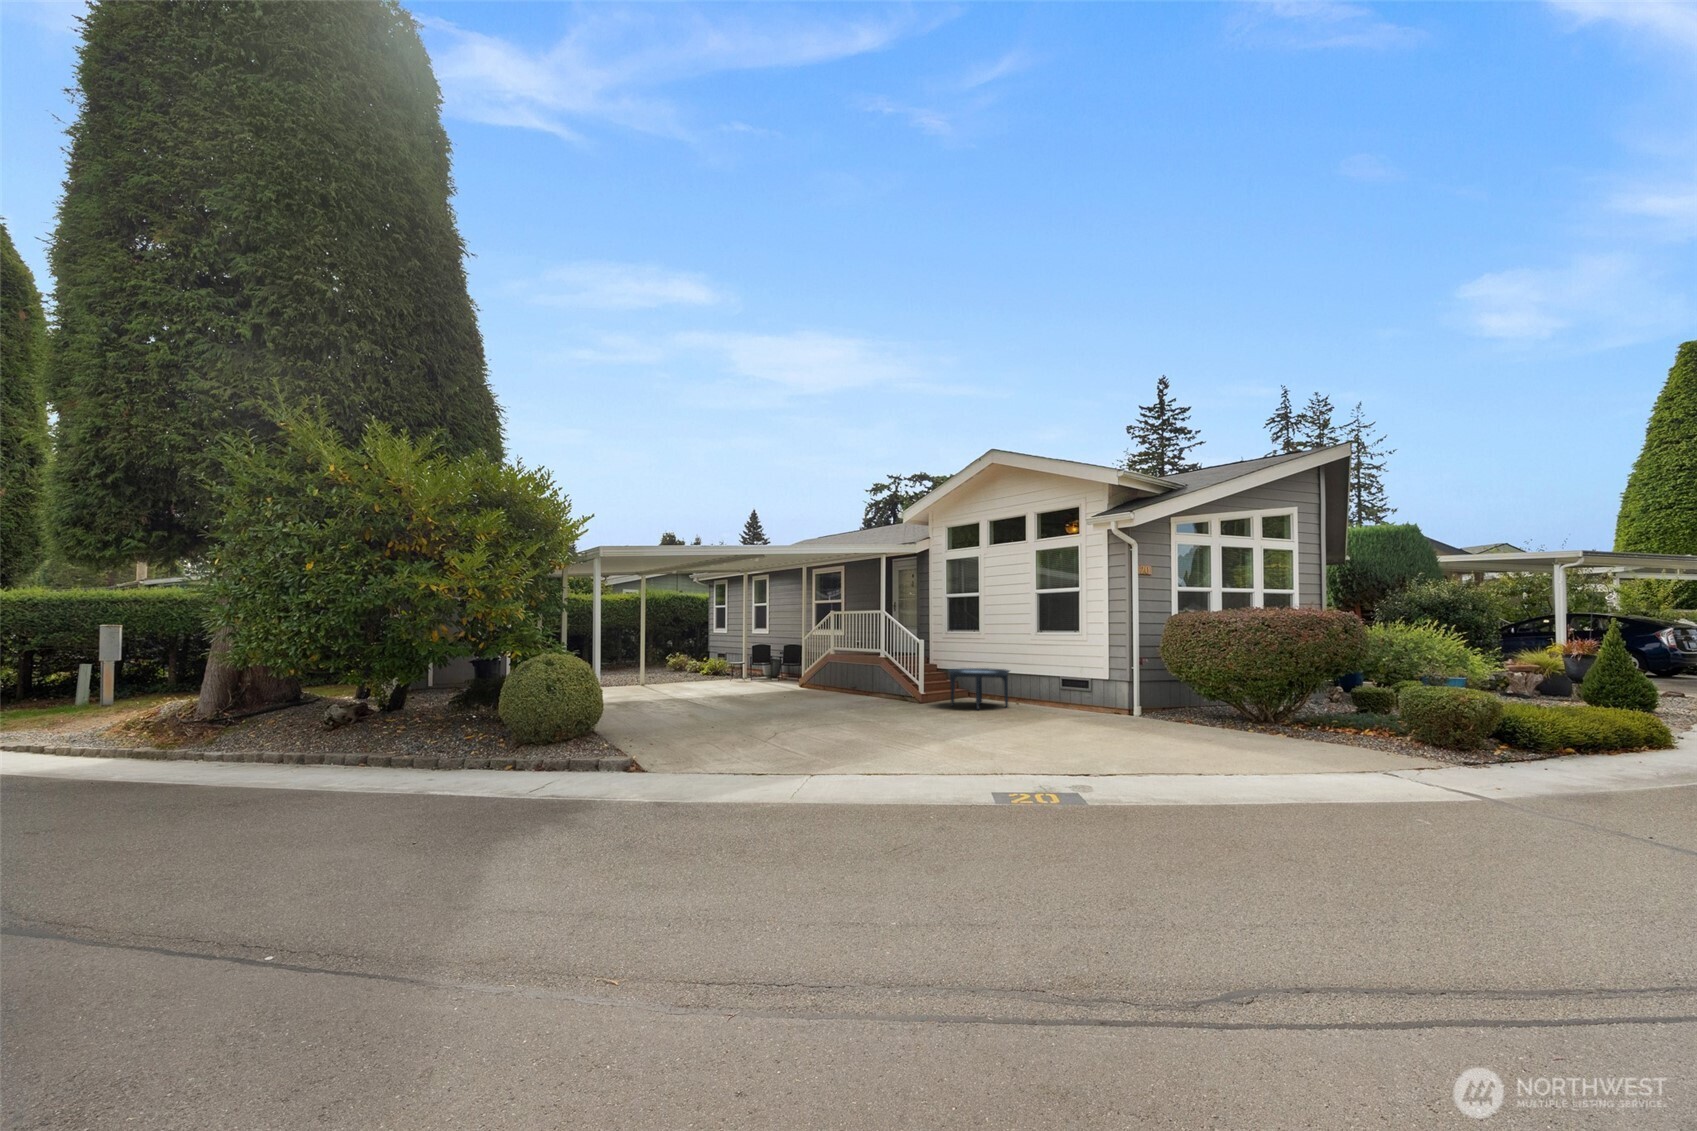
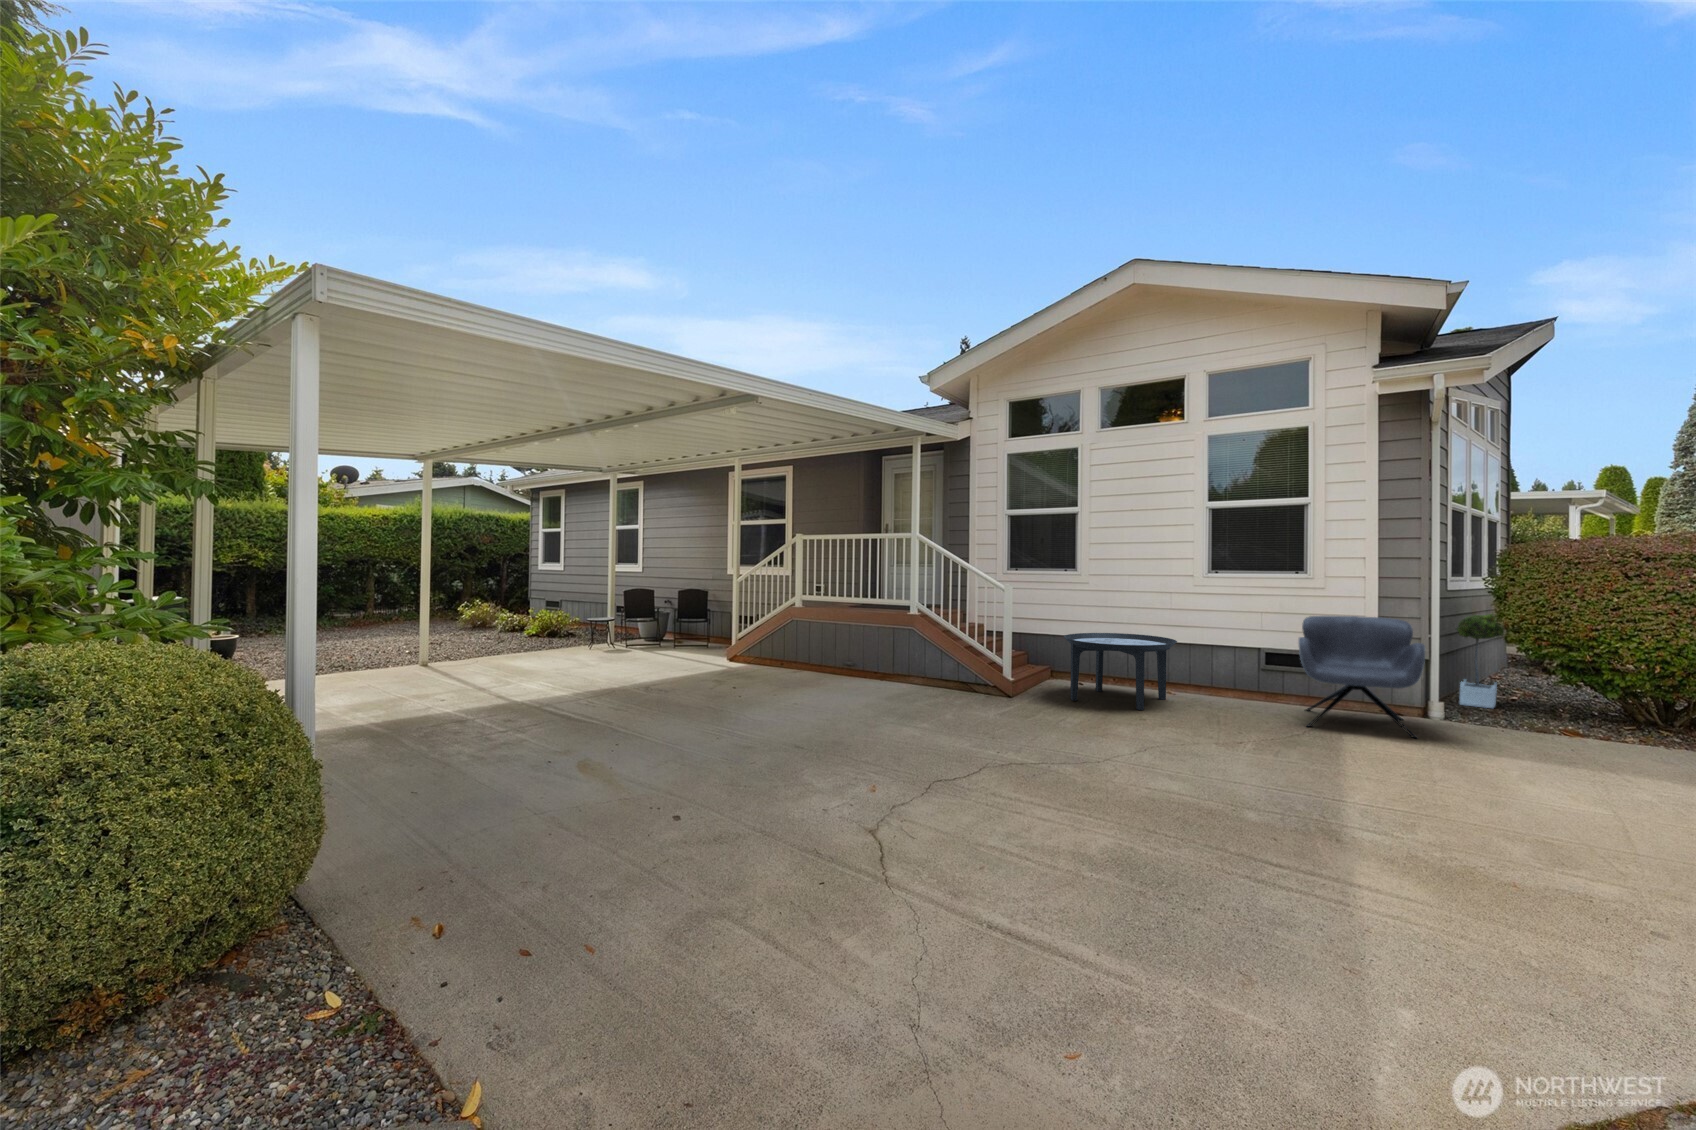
armchair: none [1047,656,1120,722] -> present [1298,616,1425,738]
potted tree: none [1182,656,1212,716] -> present [1456,614,1504,708]

